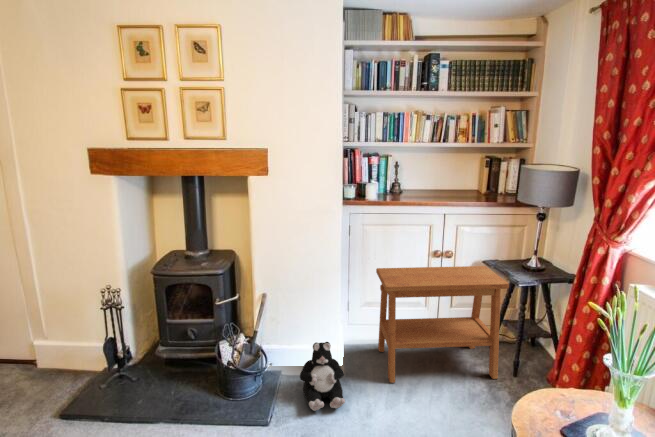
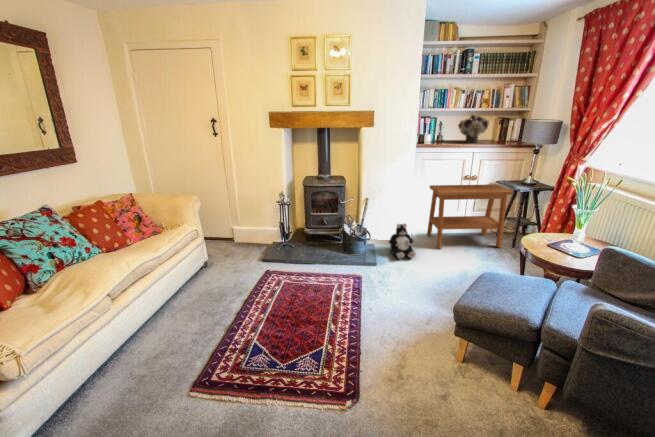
flower arrangement: none [423,149,470,197] -> present [458,113,489,143]

